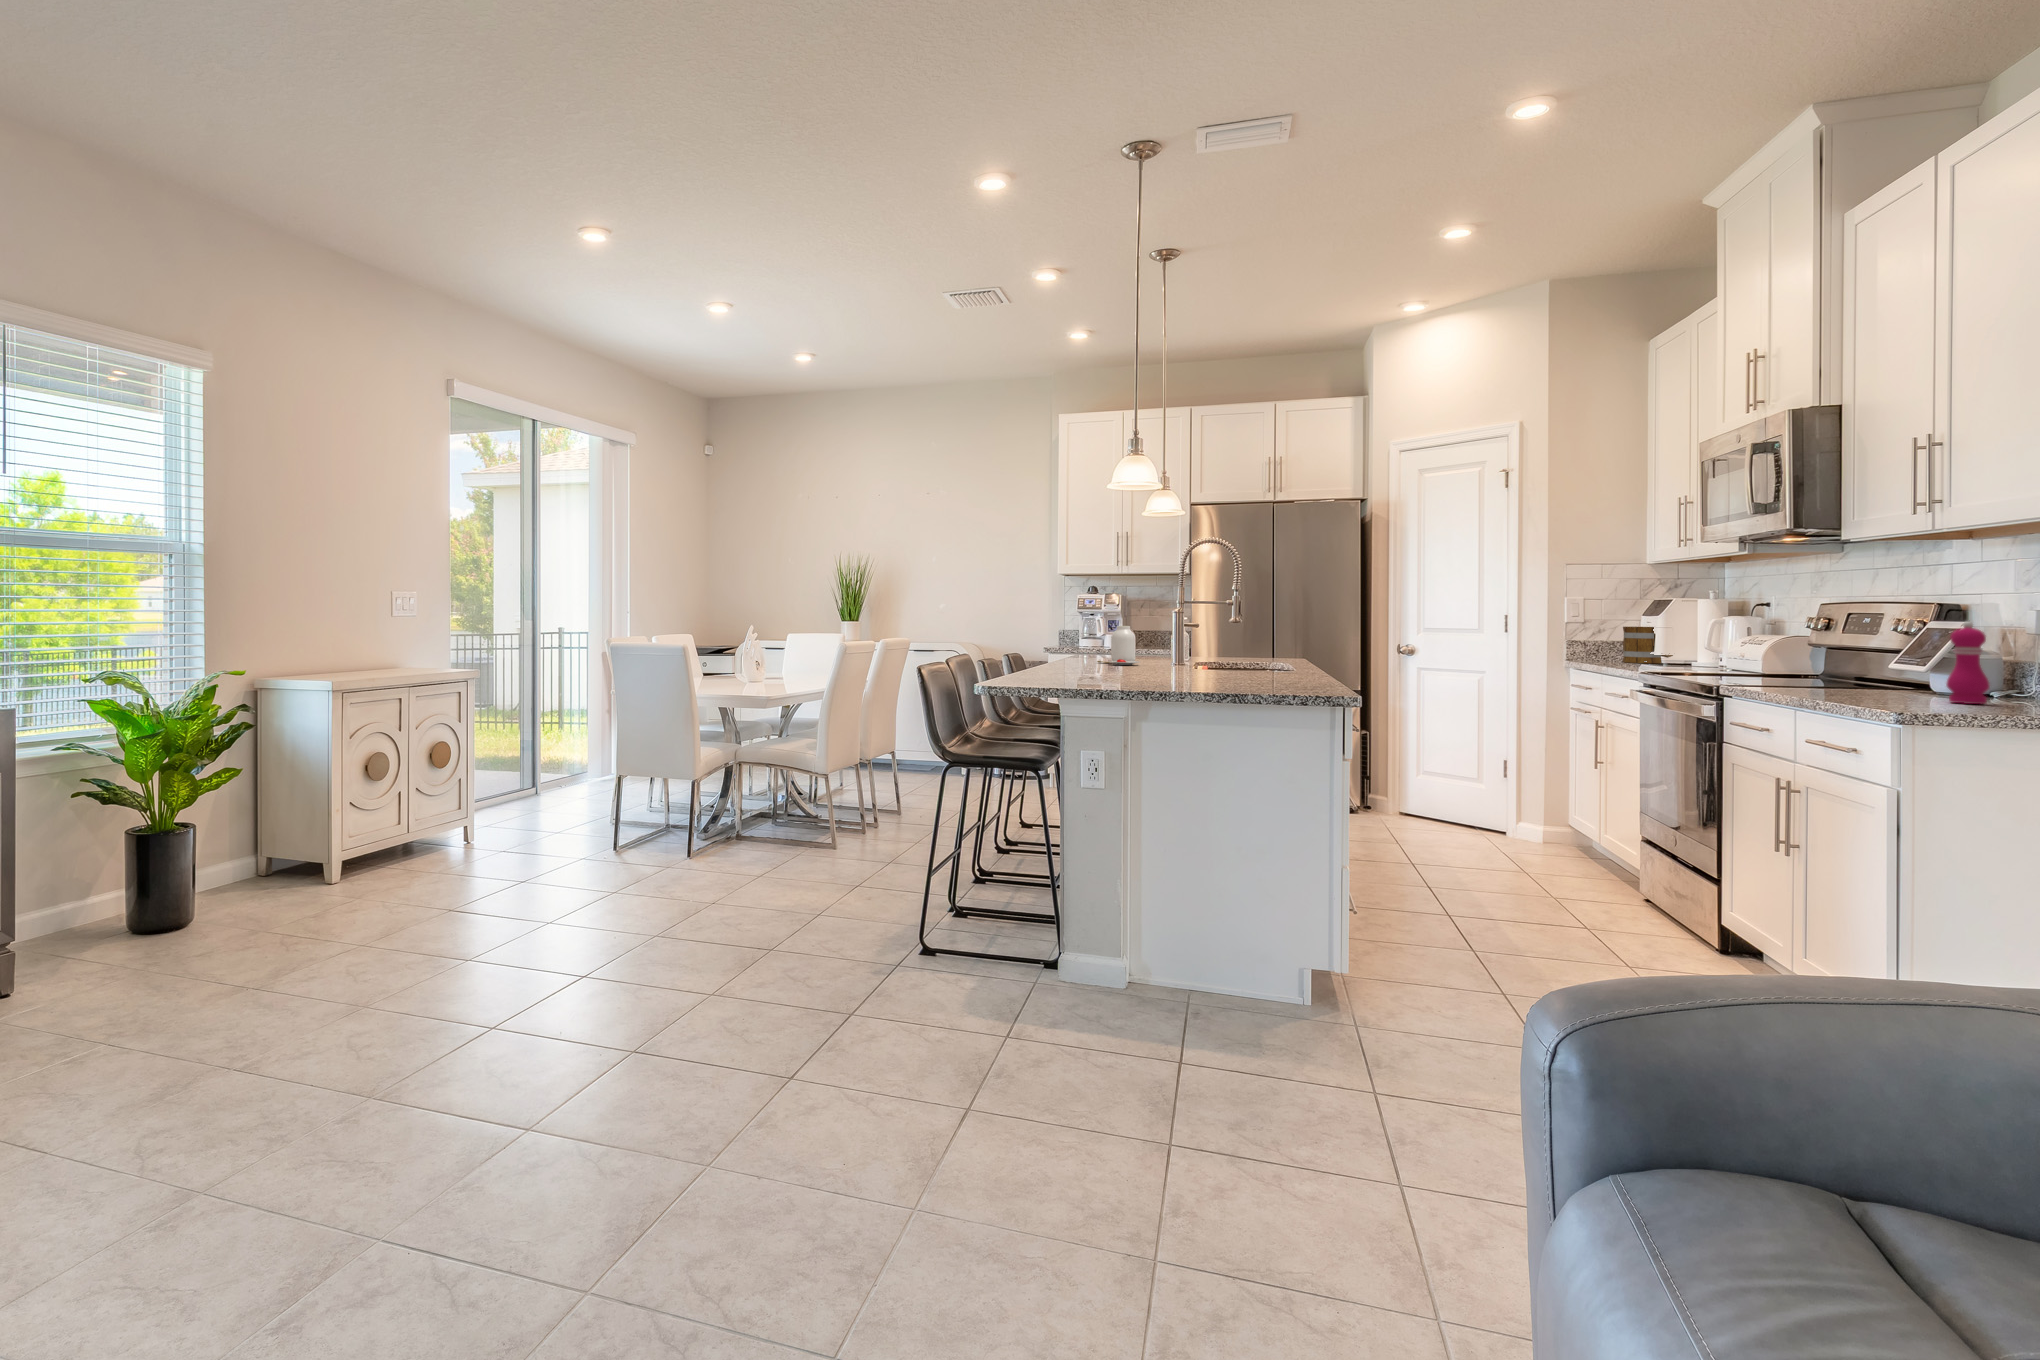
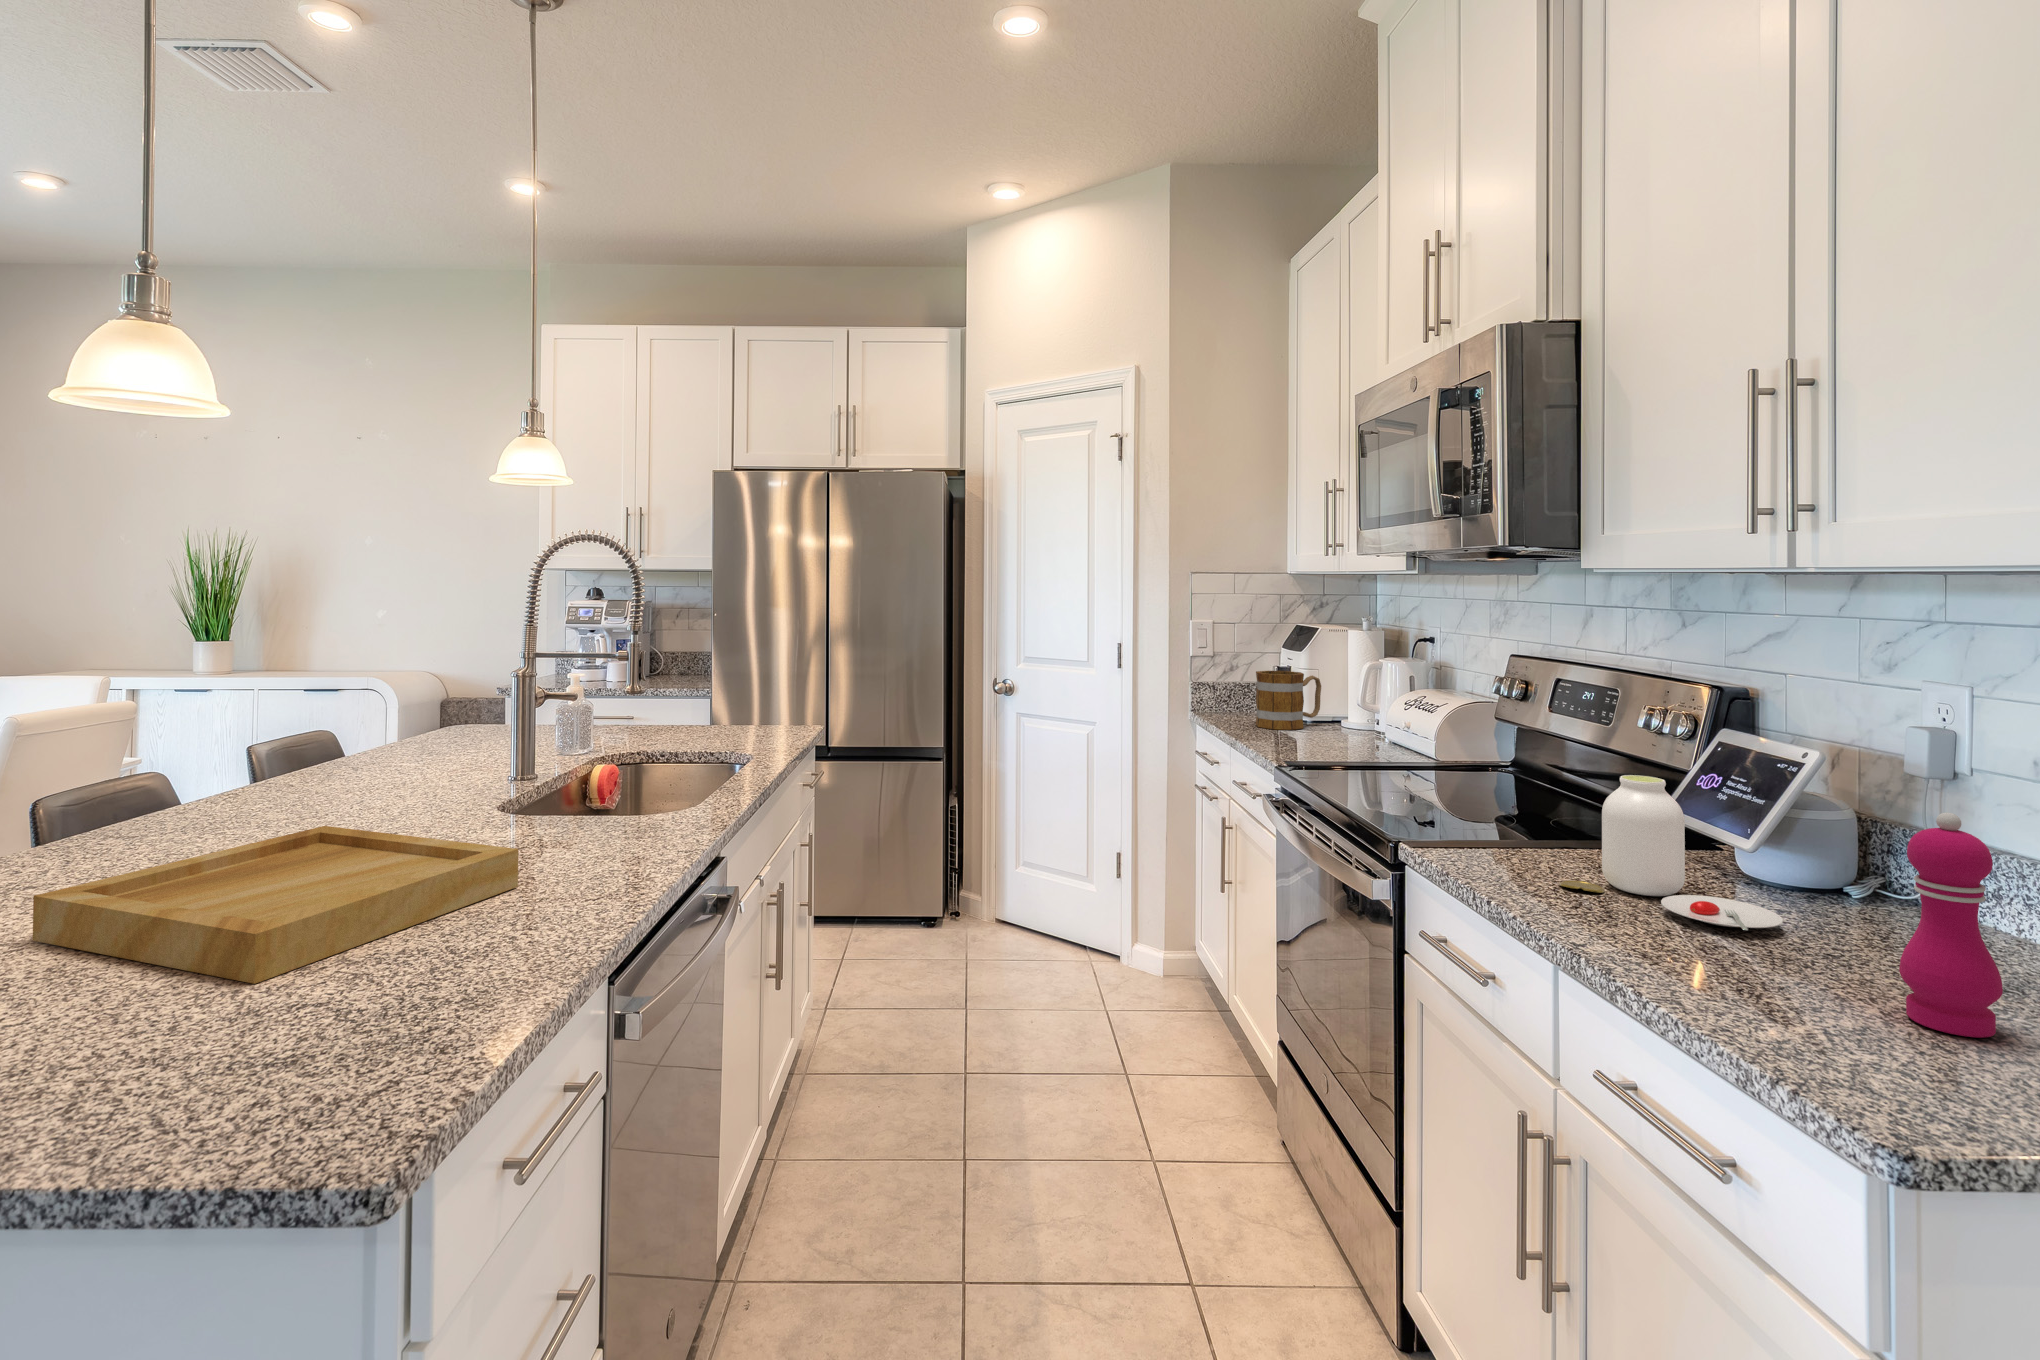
jar: present [1097,626,1139,665] -> present [1559,775,1783,930]
tray: none [1135,656,1281,680] -> present [33,826,518,984]

